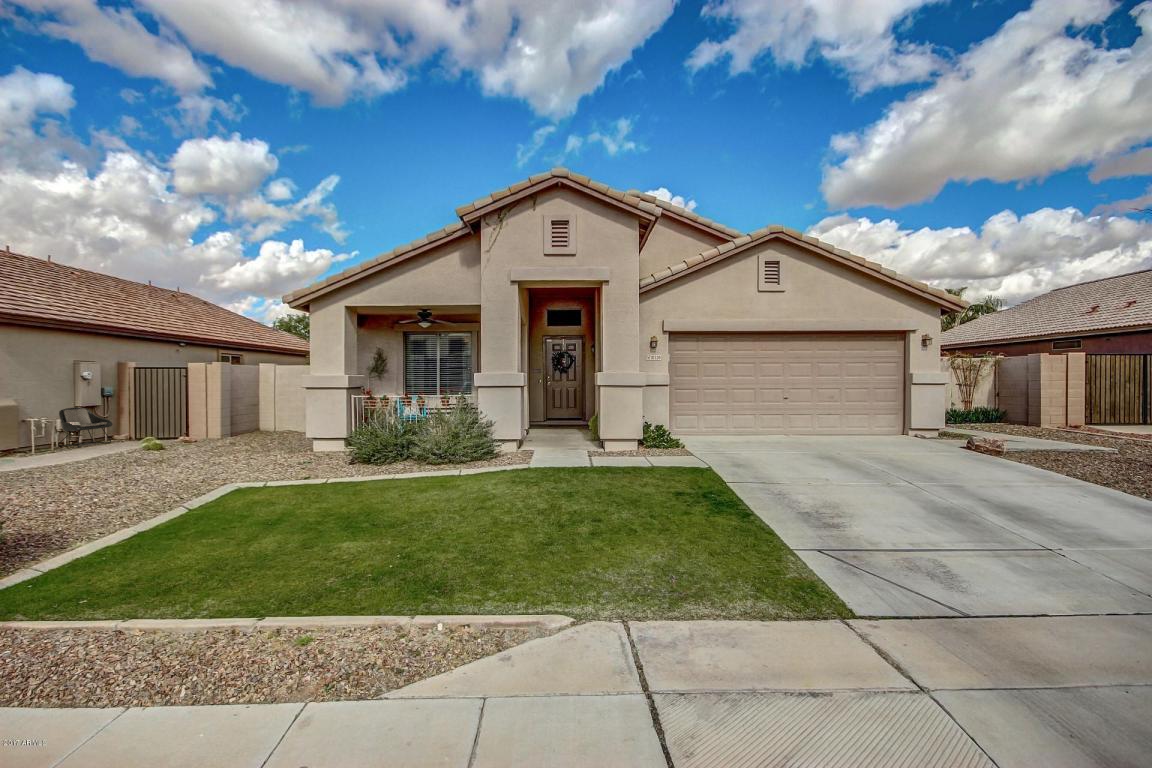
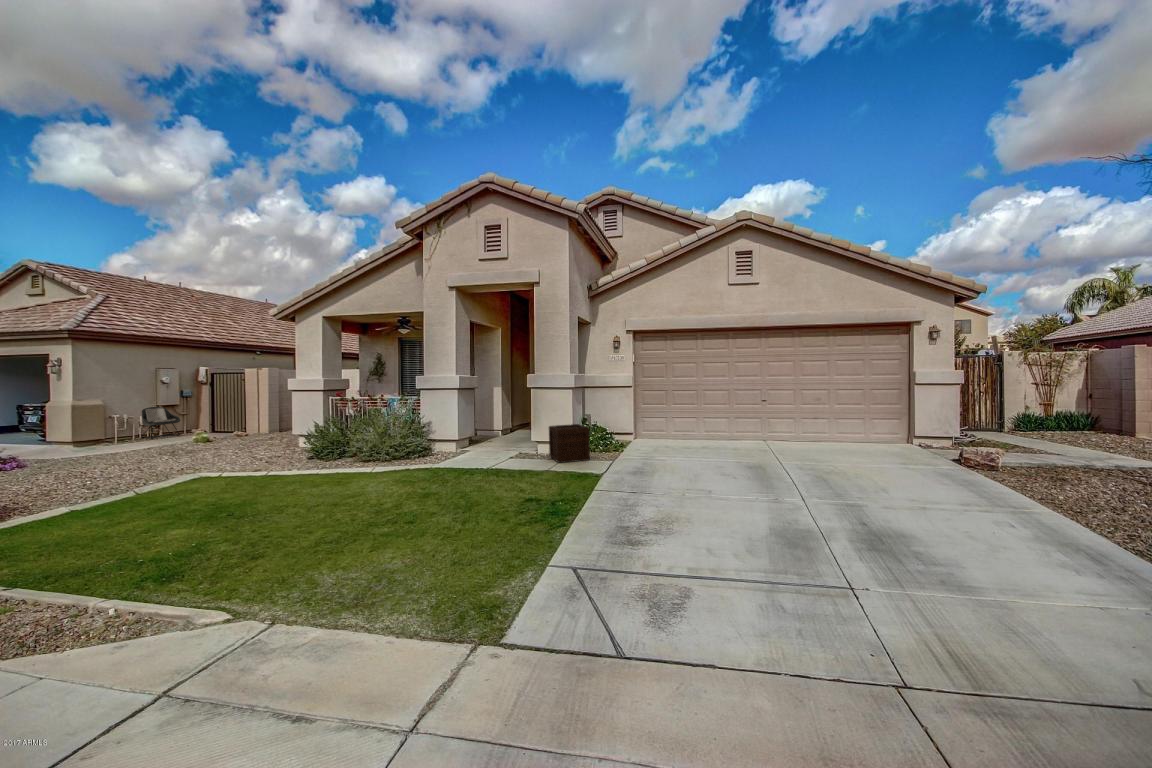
wooden crate: none [622,420,666,457] -> present [549,424,590,463]

